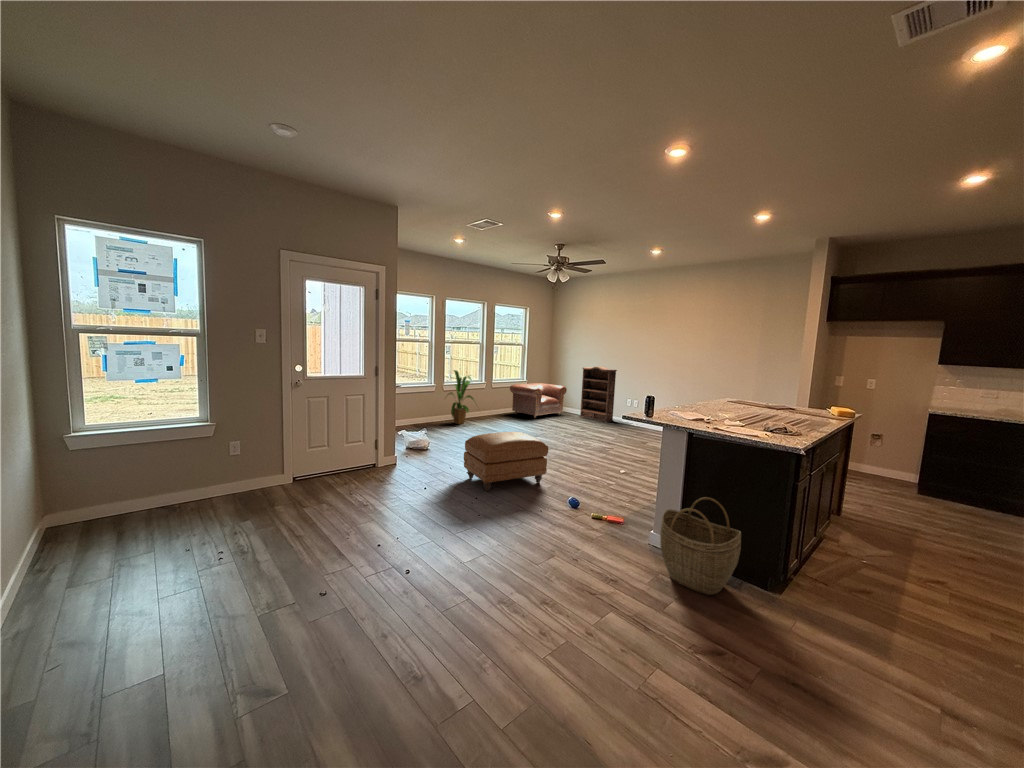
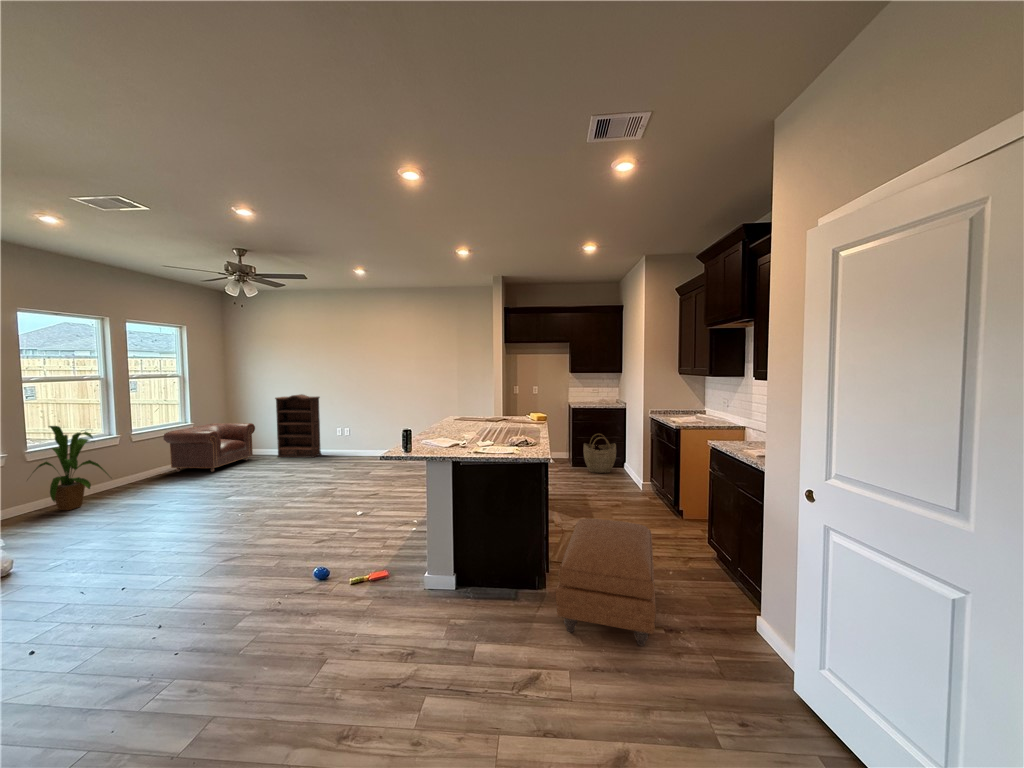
ottoman: present [464,432,548,491] -> present [555,519,656,646]
woven basket: present [660,497,741,595] -> present [583,434,616,473]

